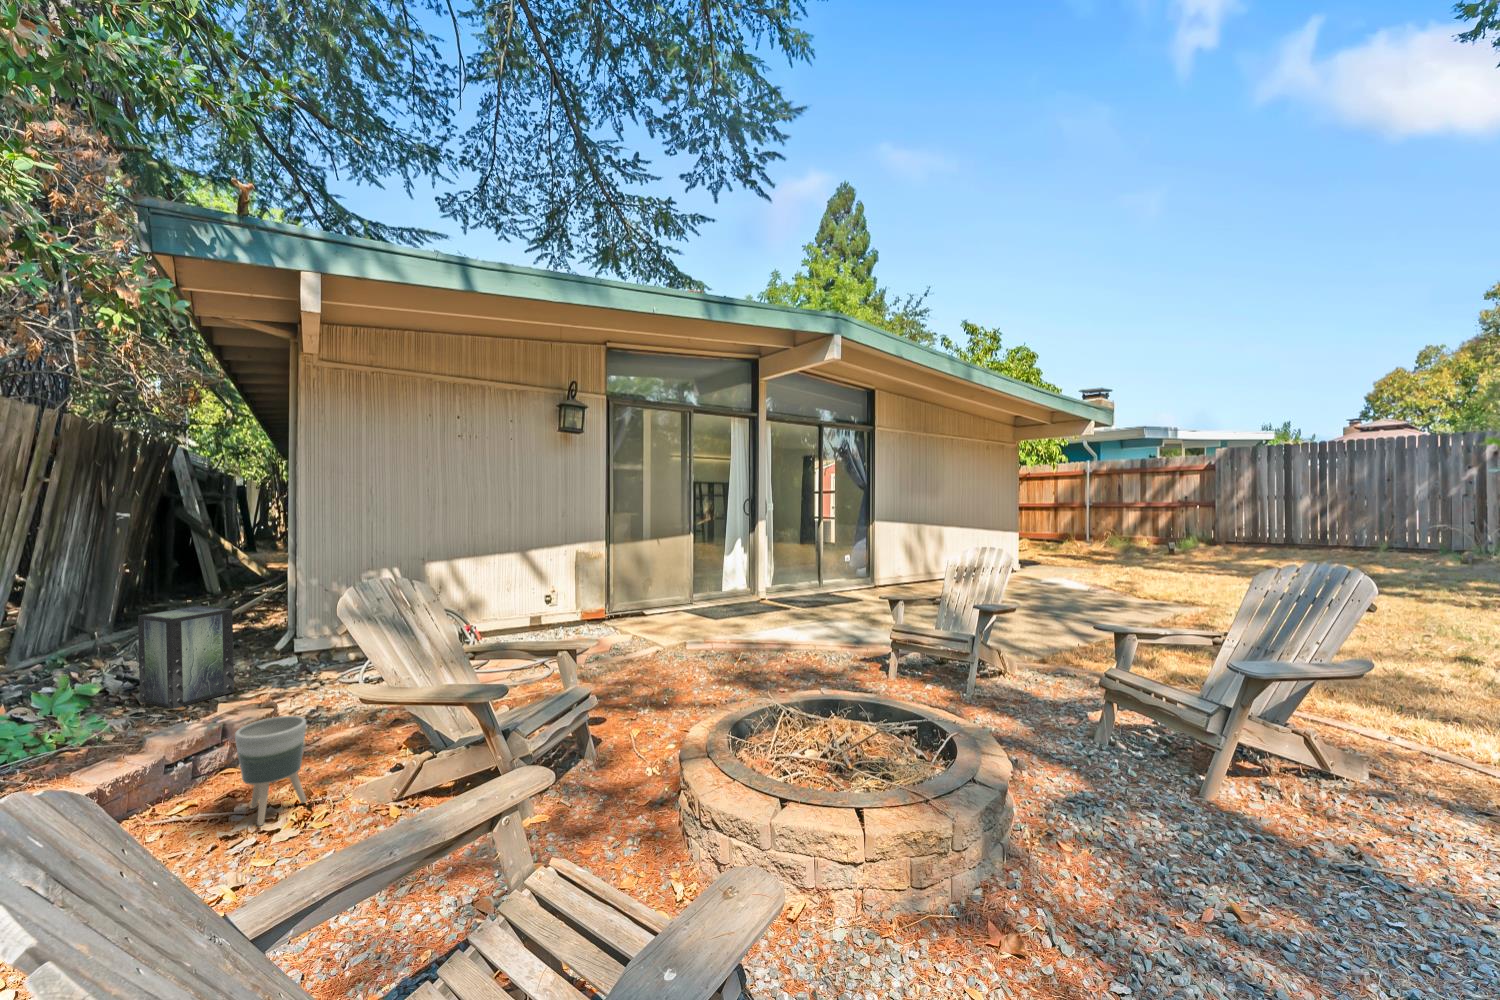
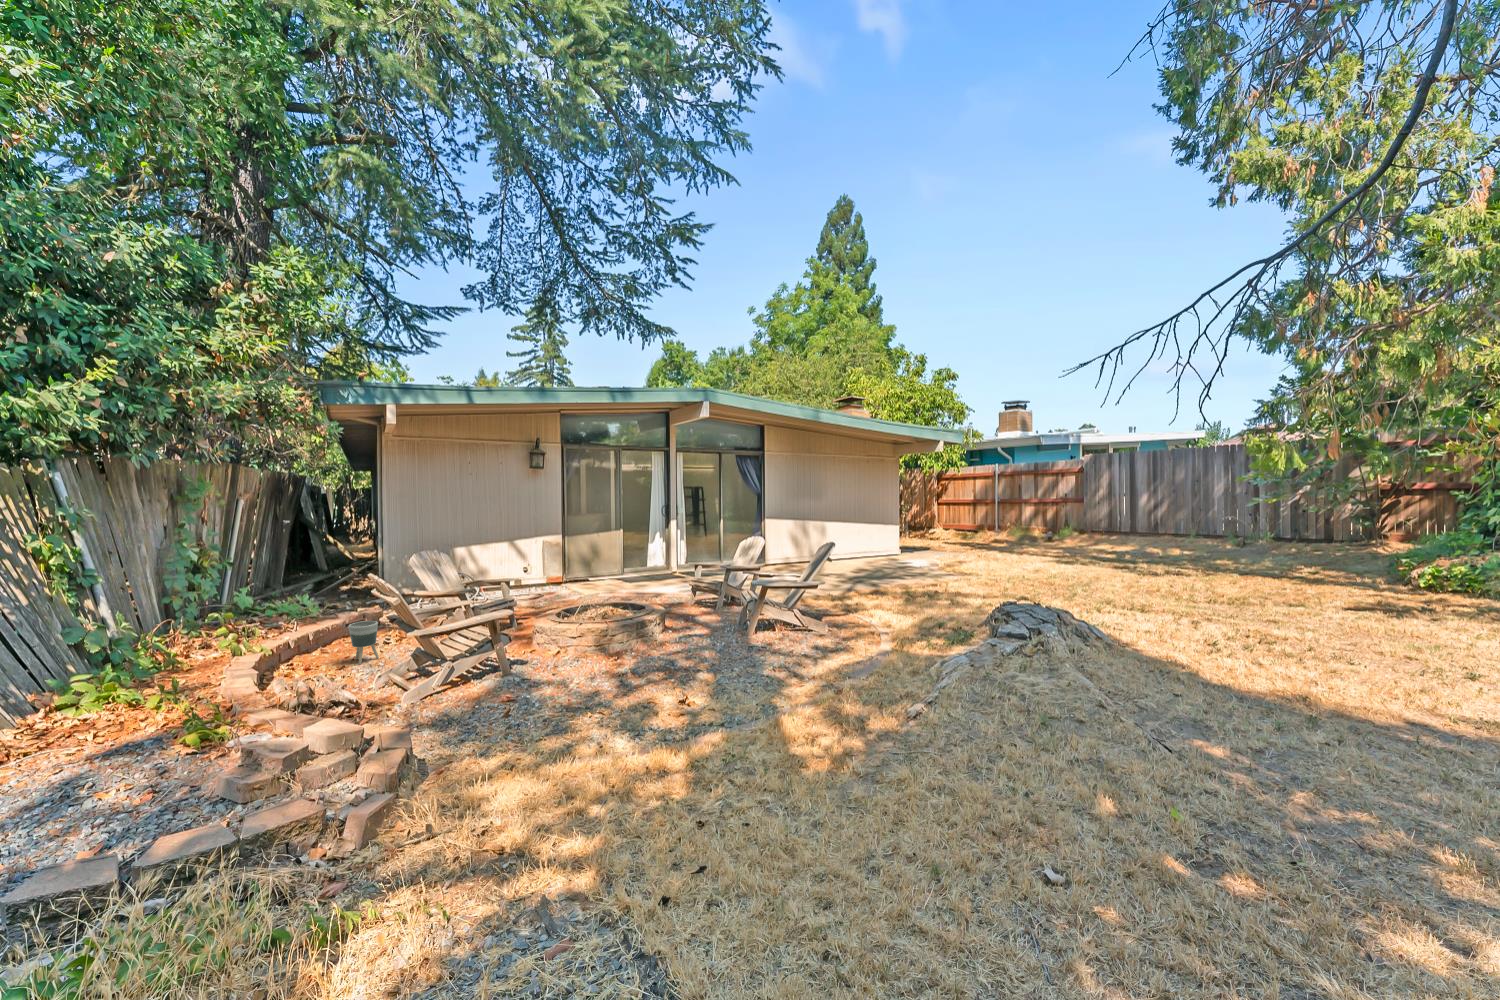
storage box: present [138,606,234,709] -> none [295,572,343,624]

